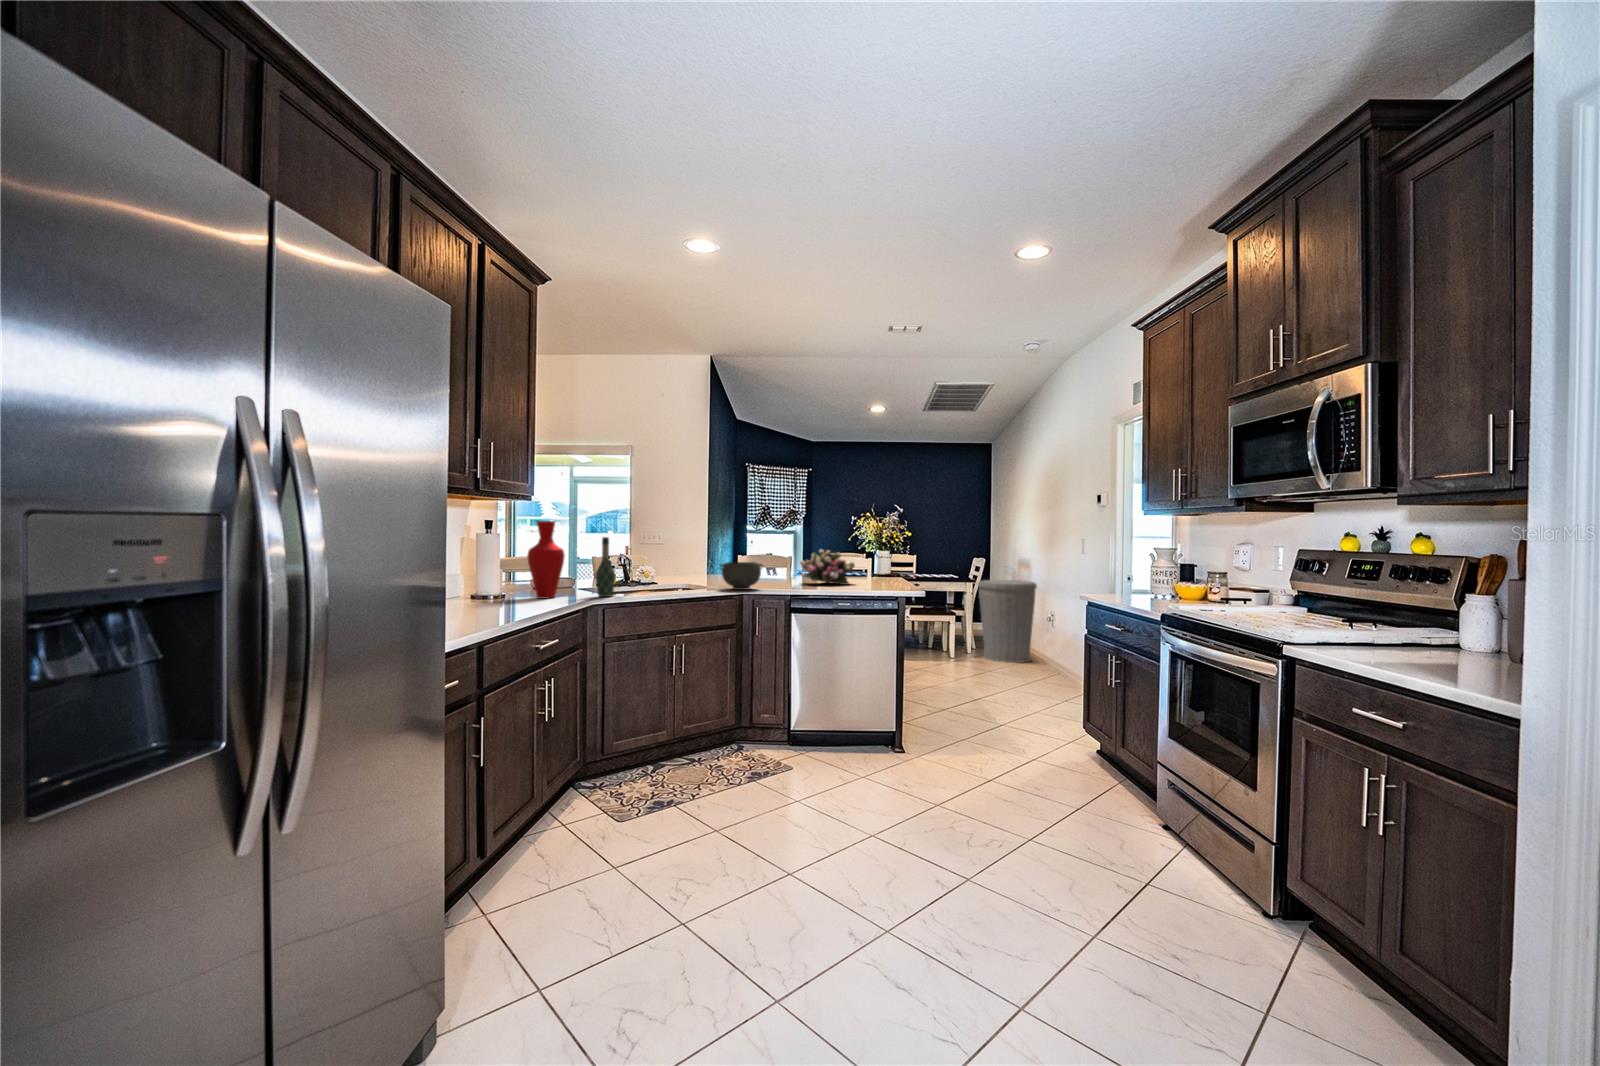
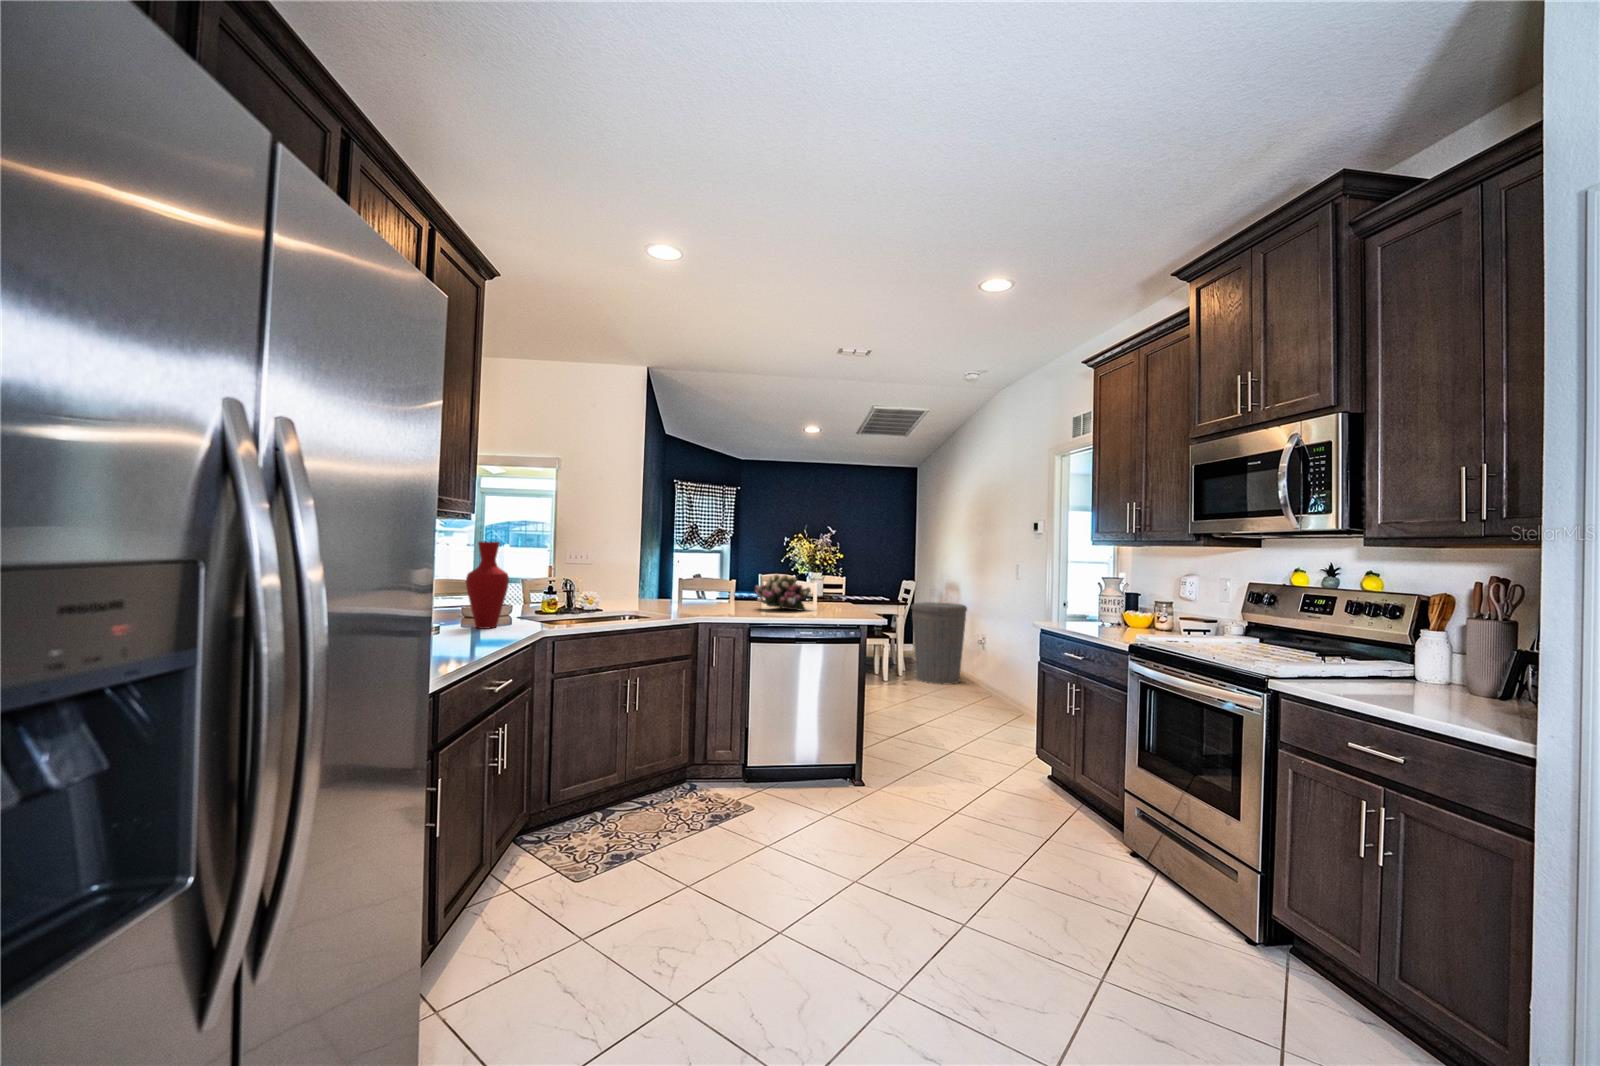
wine bottle: present [596,537,615,597] -> none [544,560,566,626]
bowl: present [720,562,763,590] -> none [676,587,721,617]

